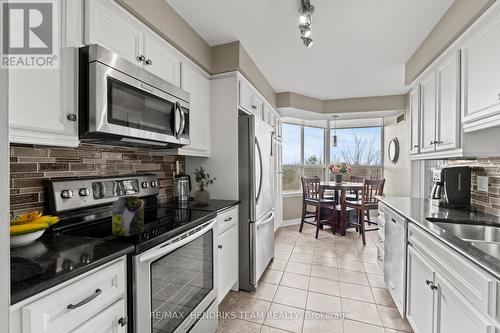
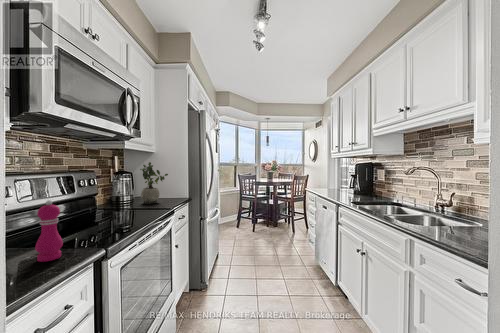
jar: present [112,196,144,236] -> none [65,192,104,239]
pepper mill: none [77,205,98,255] -> present [35,200,63,262]

